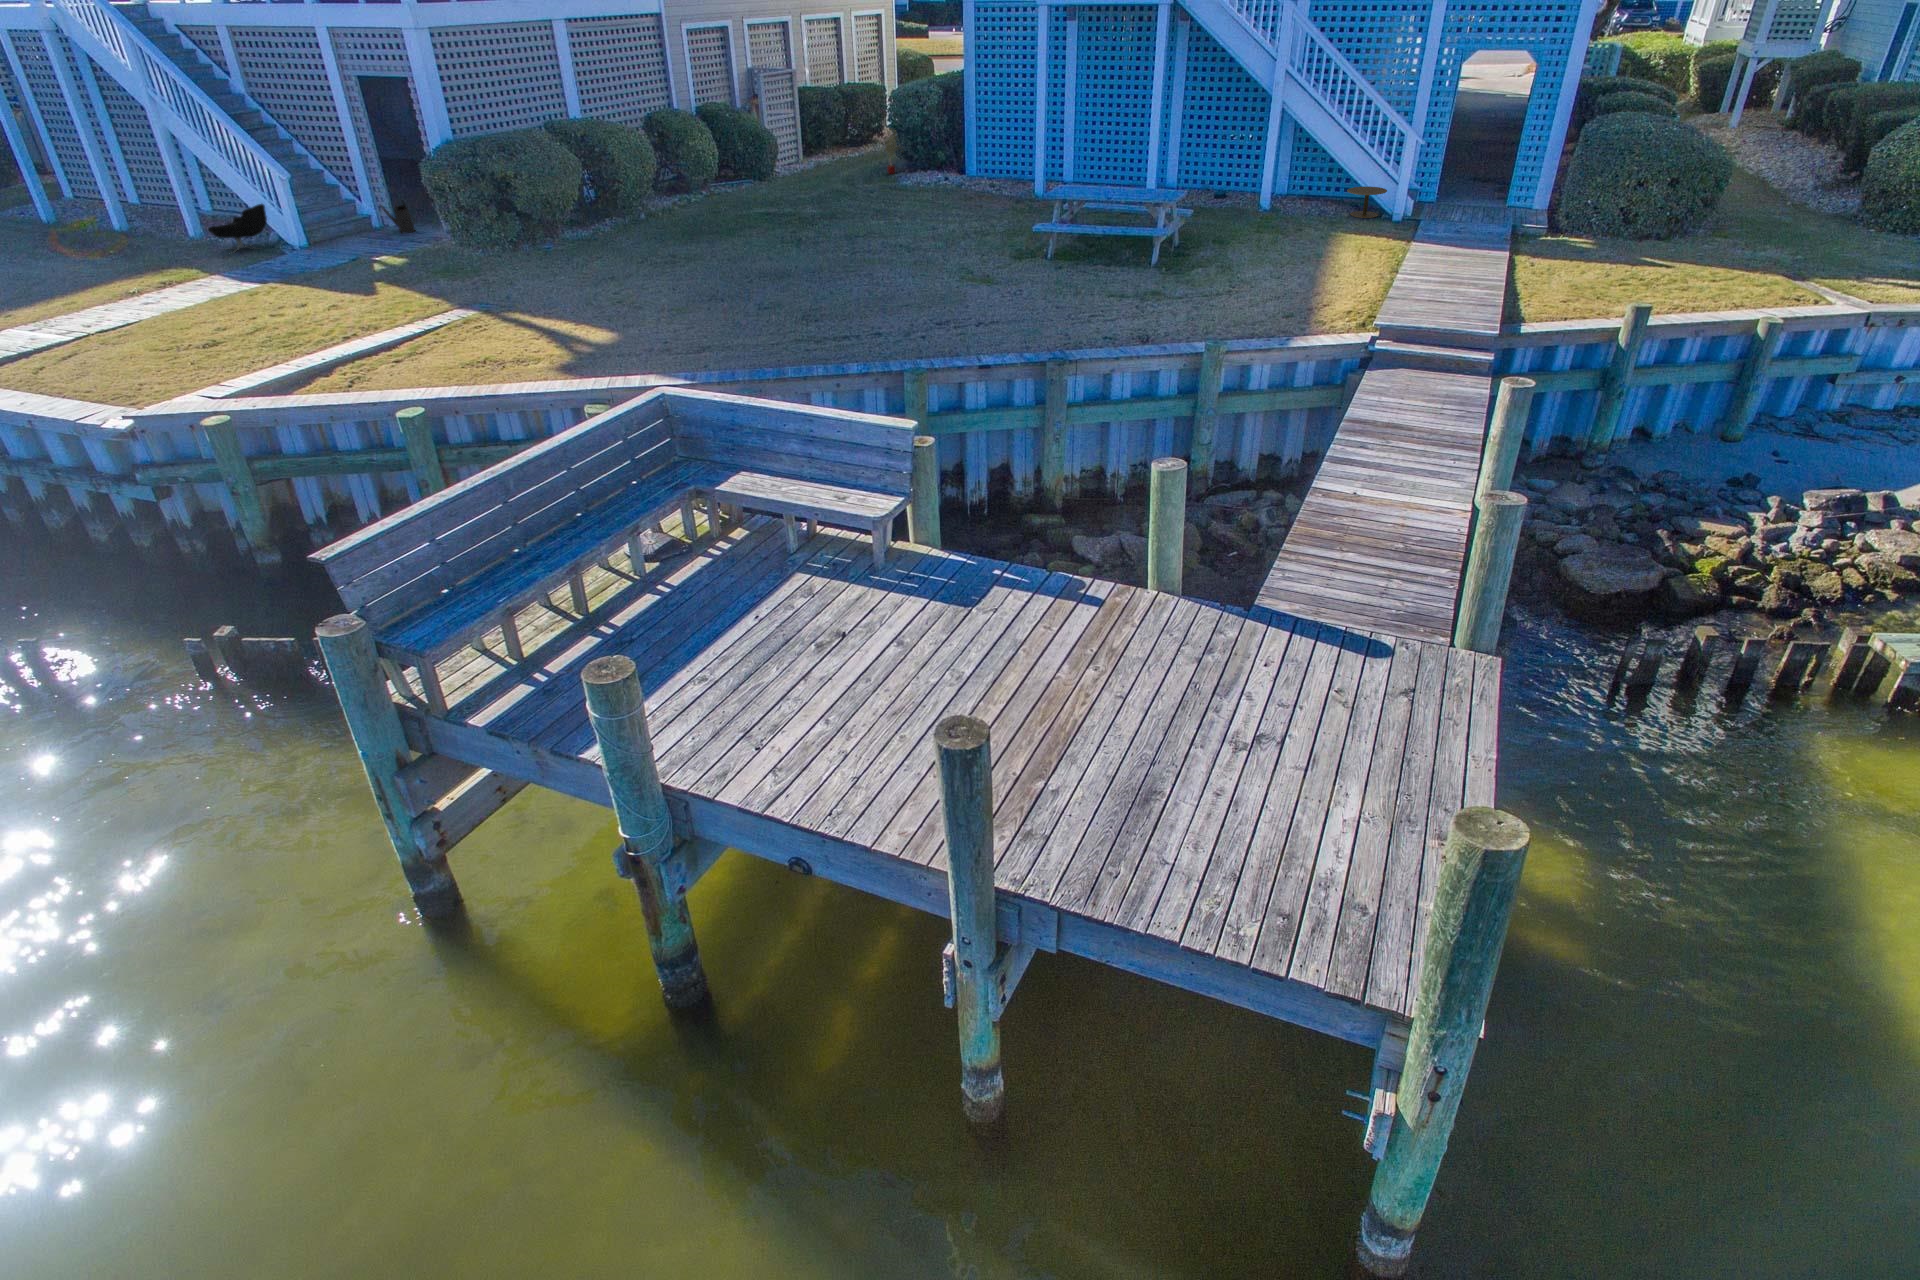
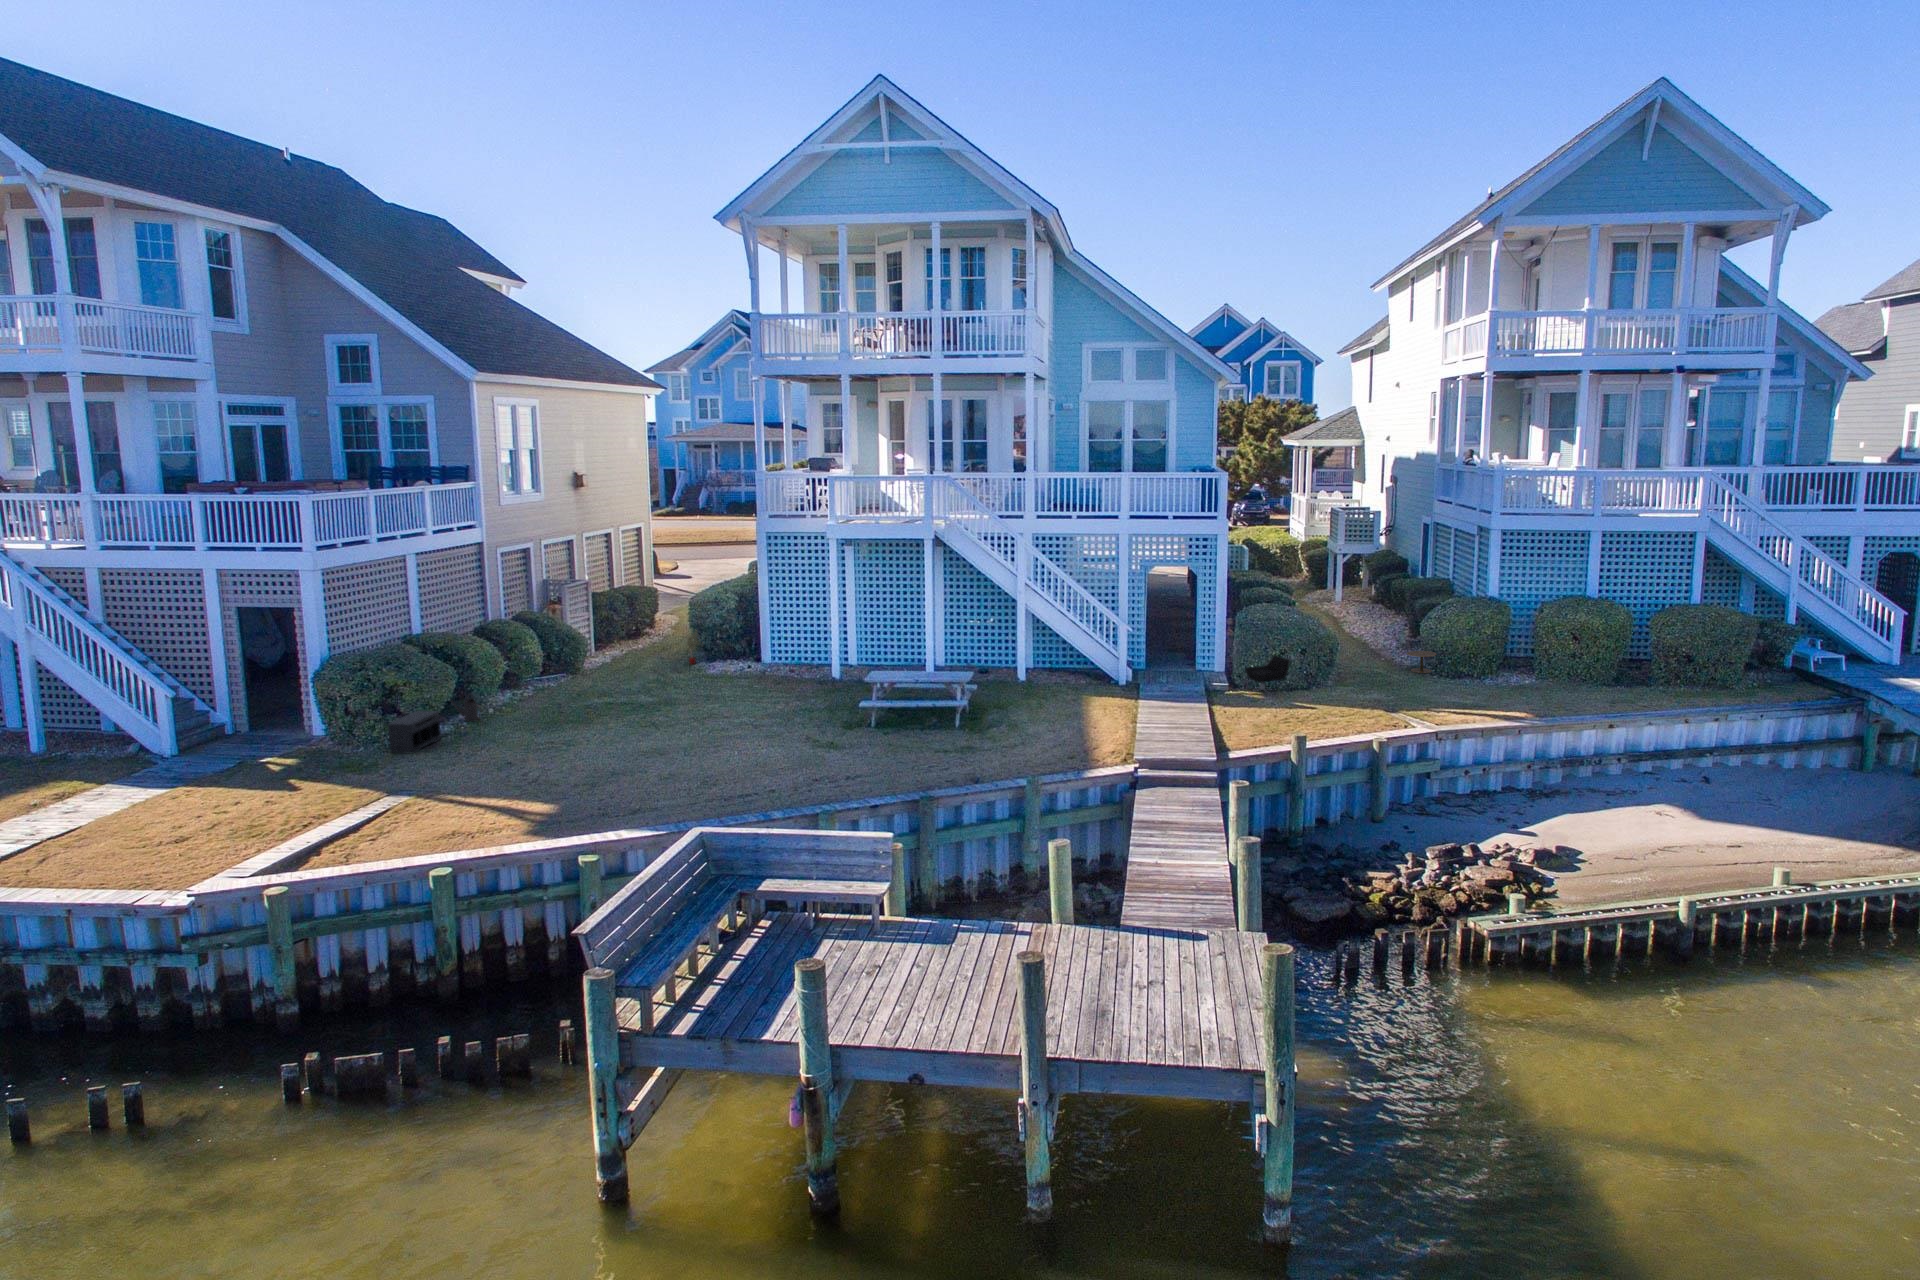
side table: present [1347,187,1387,218] -> present [1406,651,1437,673]
watering can: present [380,201,415,233] -> present [451,695,479,722]
lounge chair: present [208,204,267,252] -> present [1245,655,1290,690]
bench: none [498,209,568,260] -> present [388,711,441,753]

